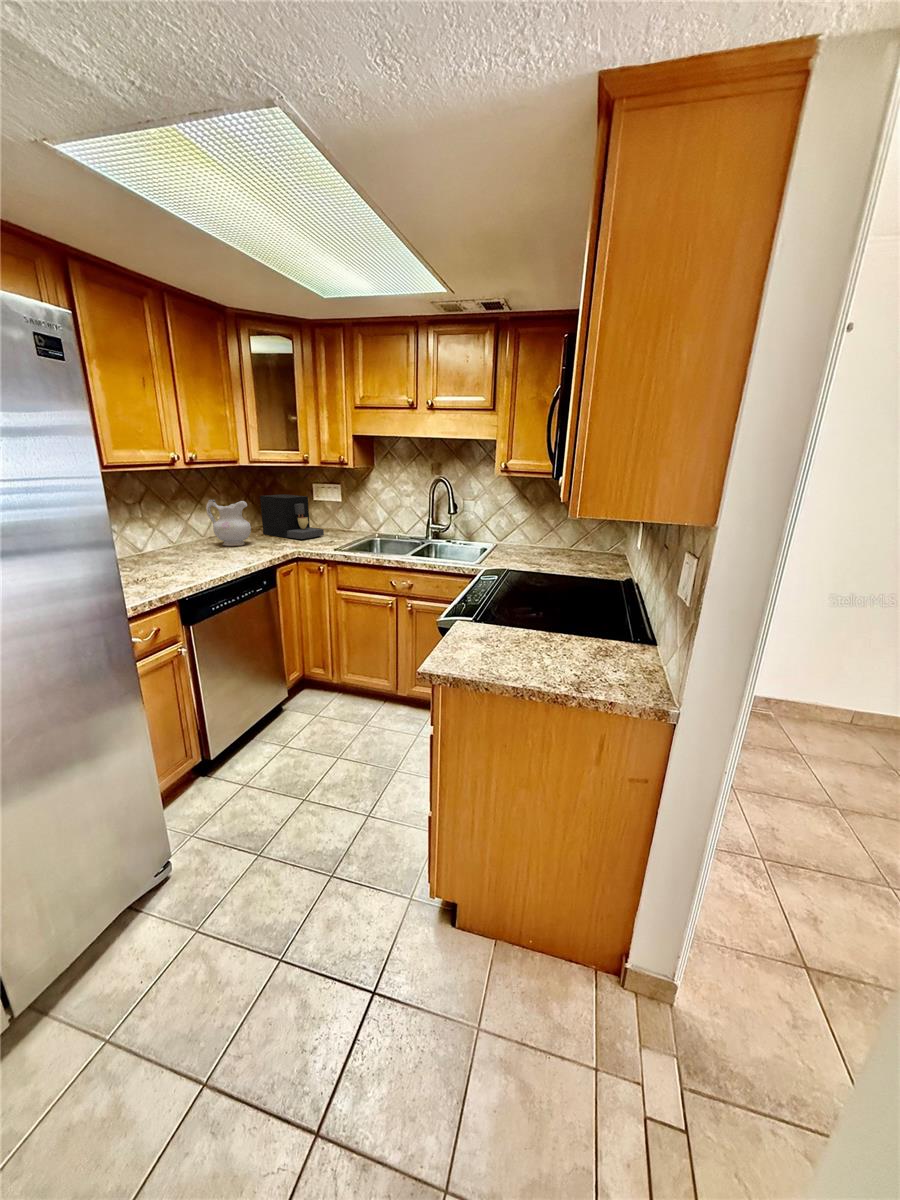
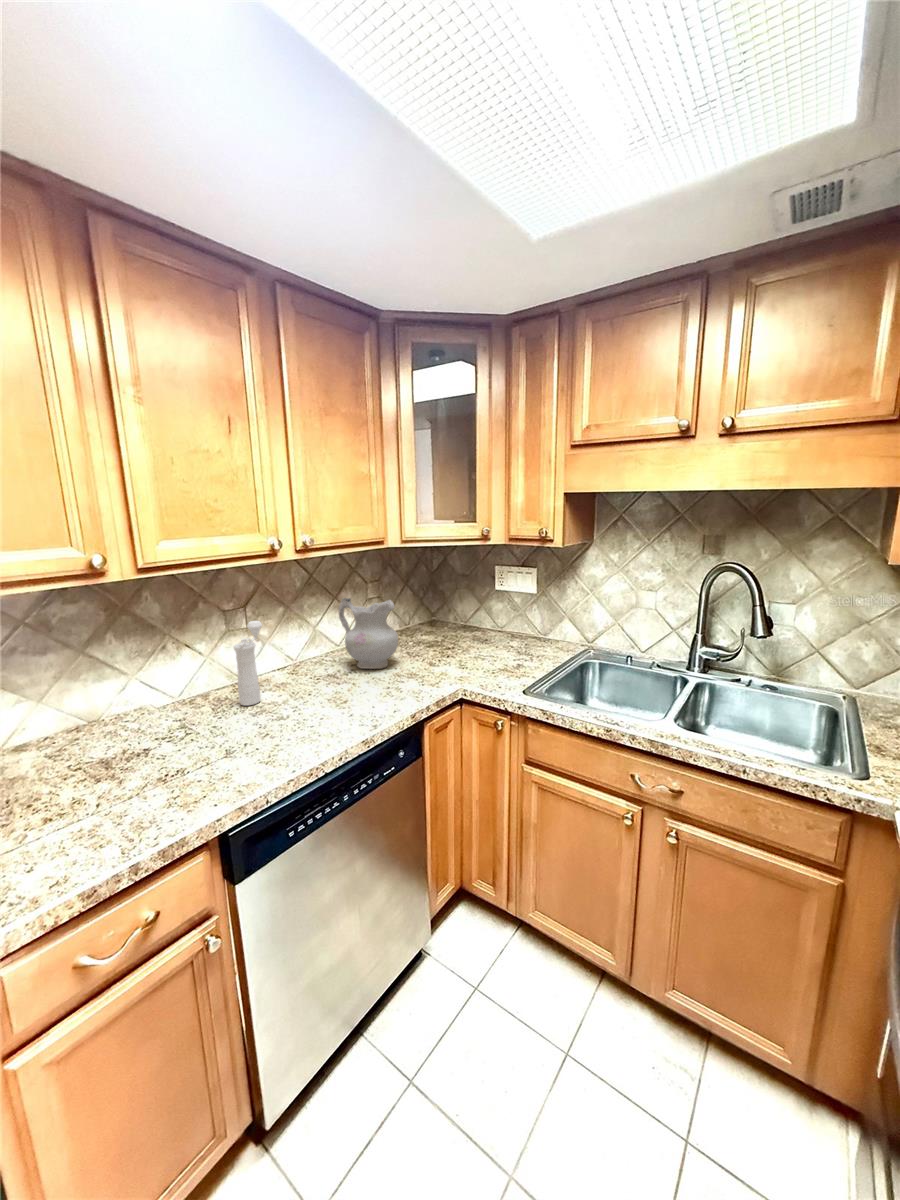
coffee maker: present [260,494,324,539] -> none [420,582,507,658]
pepper mill: none [146,510,167,561] -> present [234,621,262,706]

